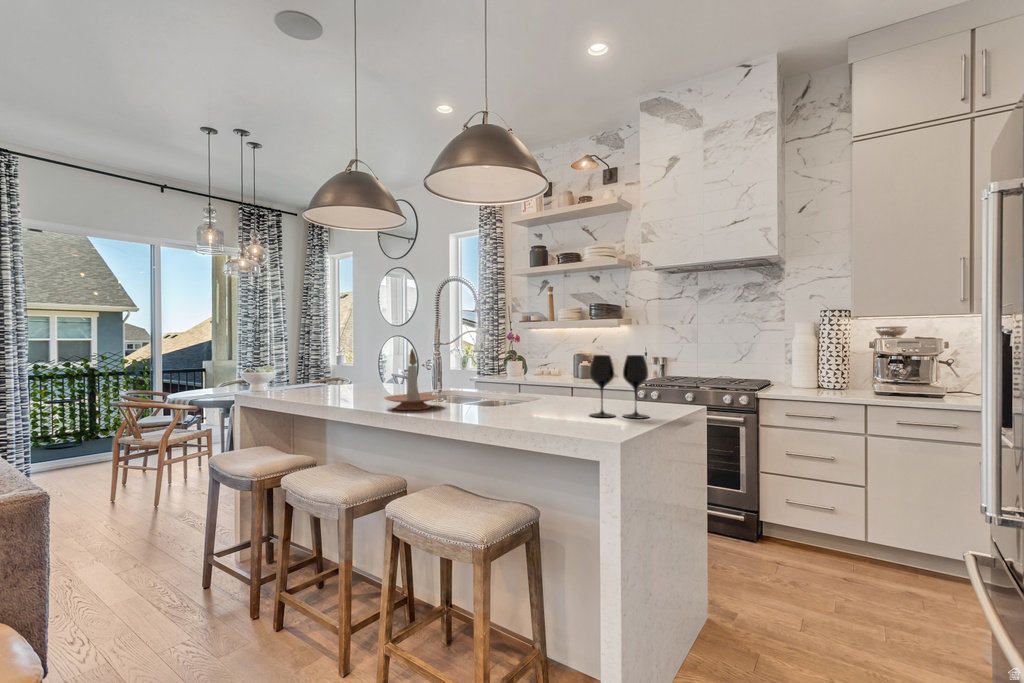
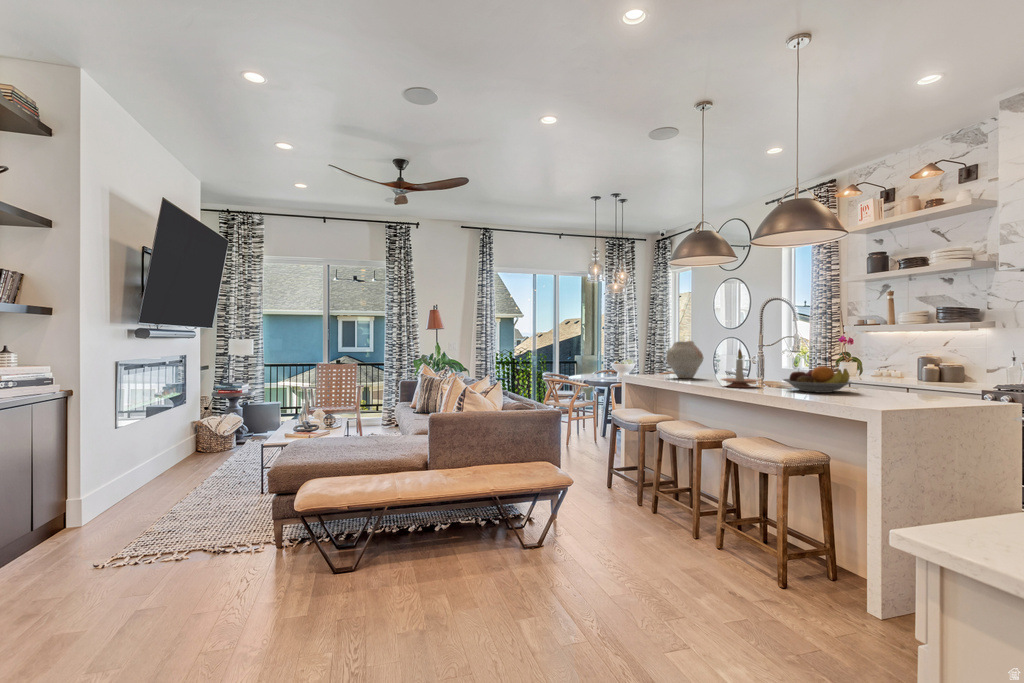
vase: none [304,338,361,395] -> present [666,341,704,378]
wine glass: present [589,355,648,418] -> none [869,355,921,400]
fruit bowl: none [474,372,561,412] -> present [783,366,852,393]

